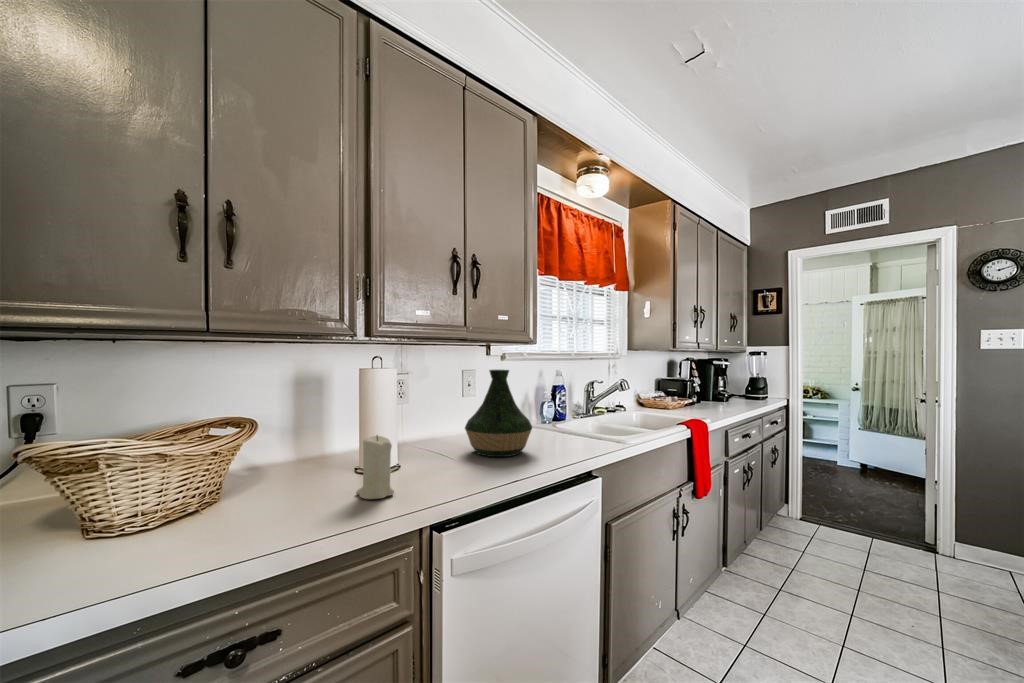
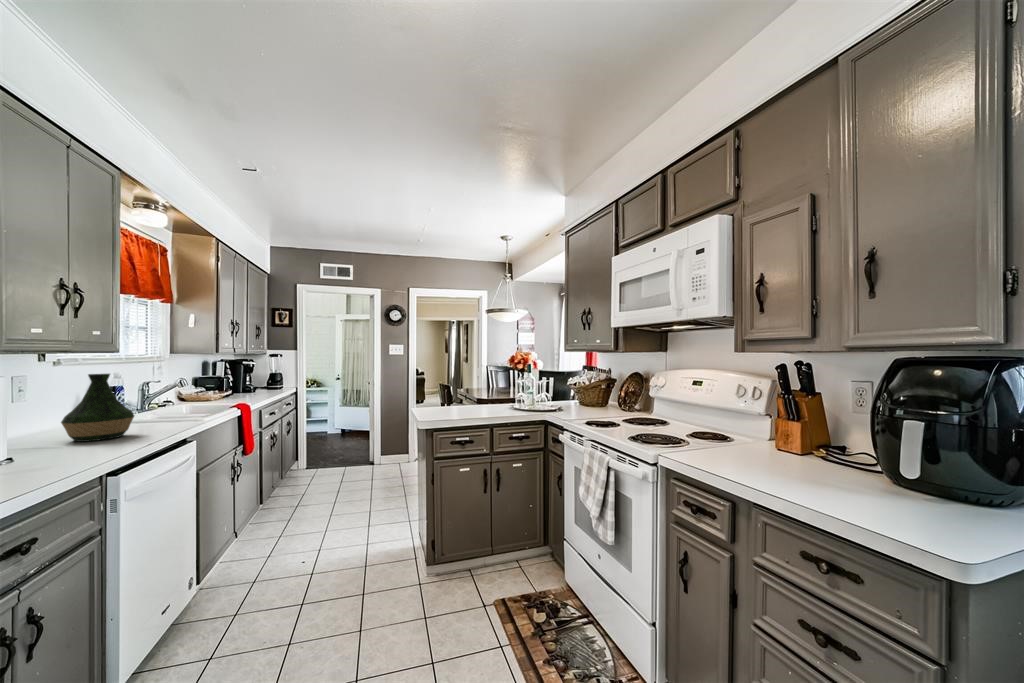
candle: present [356,435,394,499] -> none [24,421,63,467]

